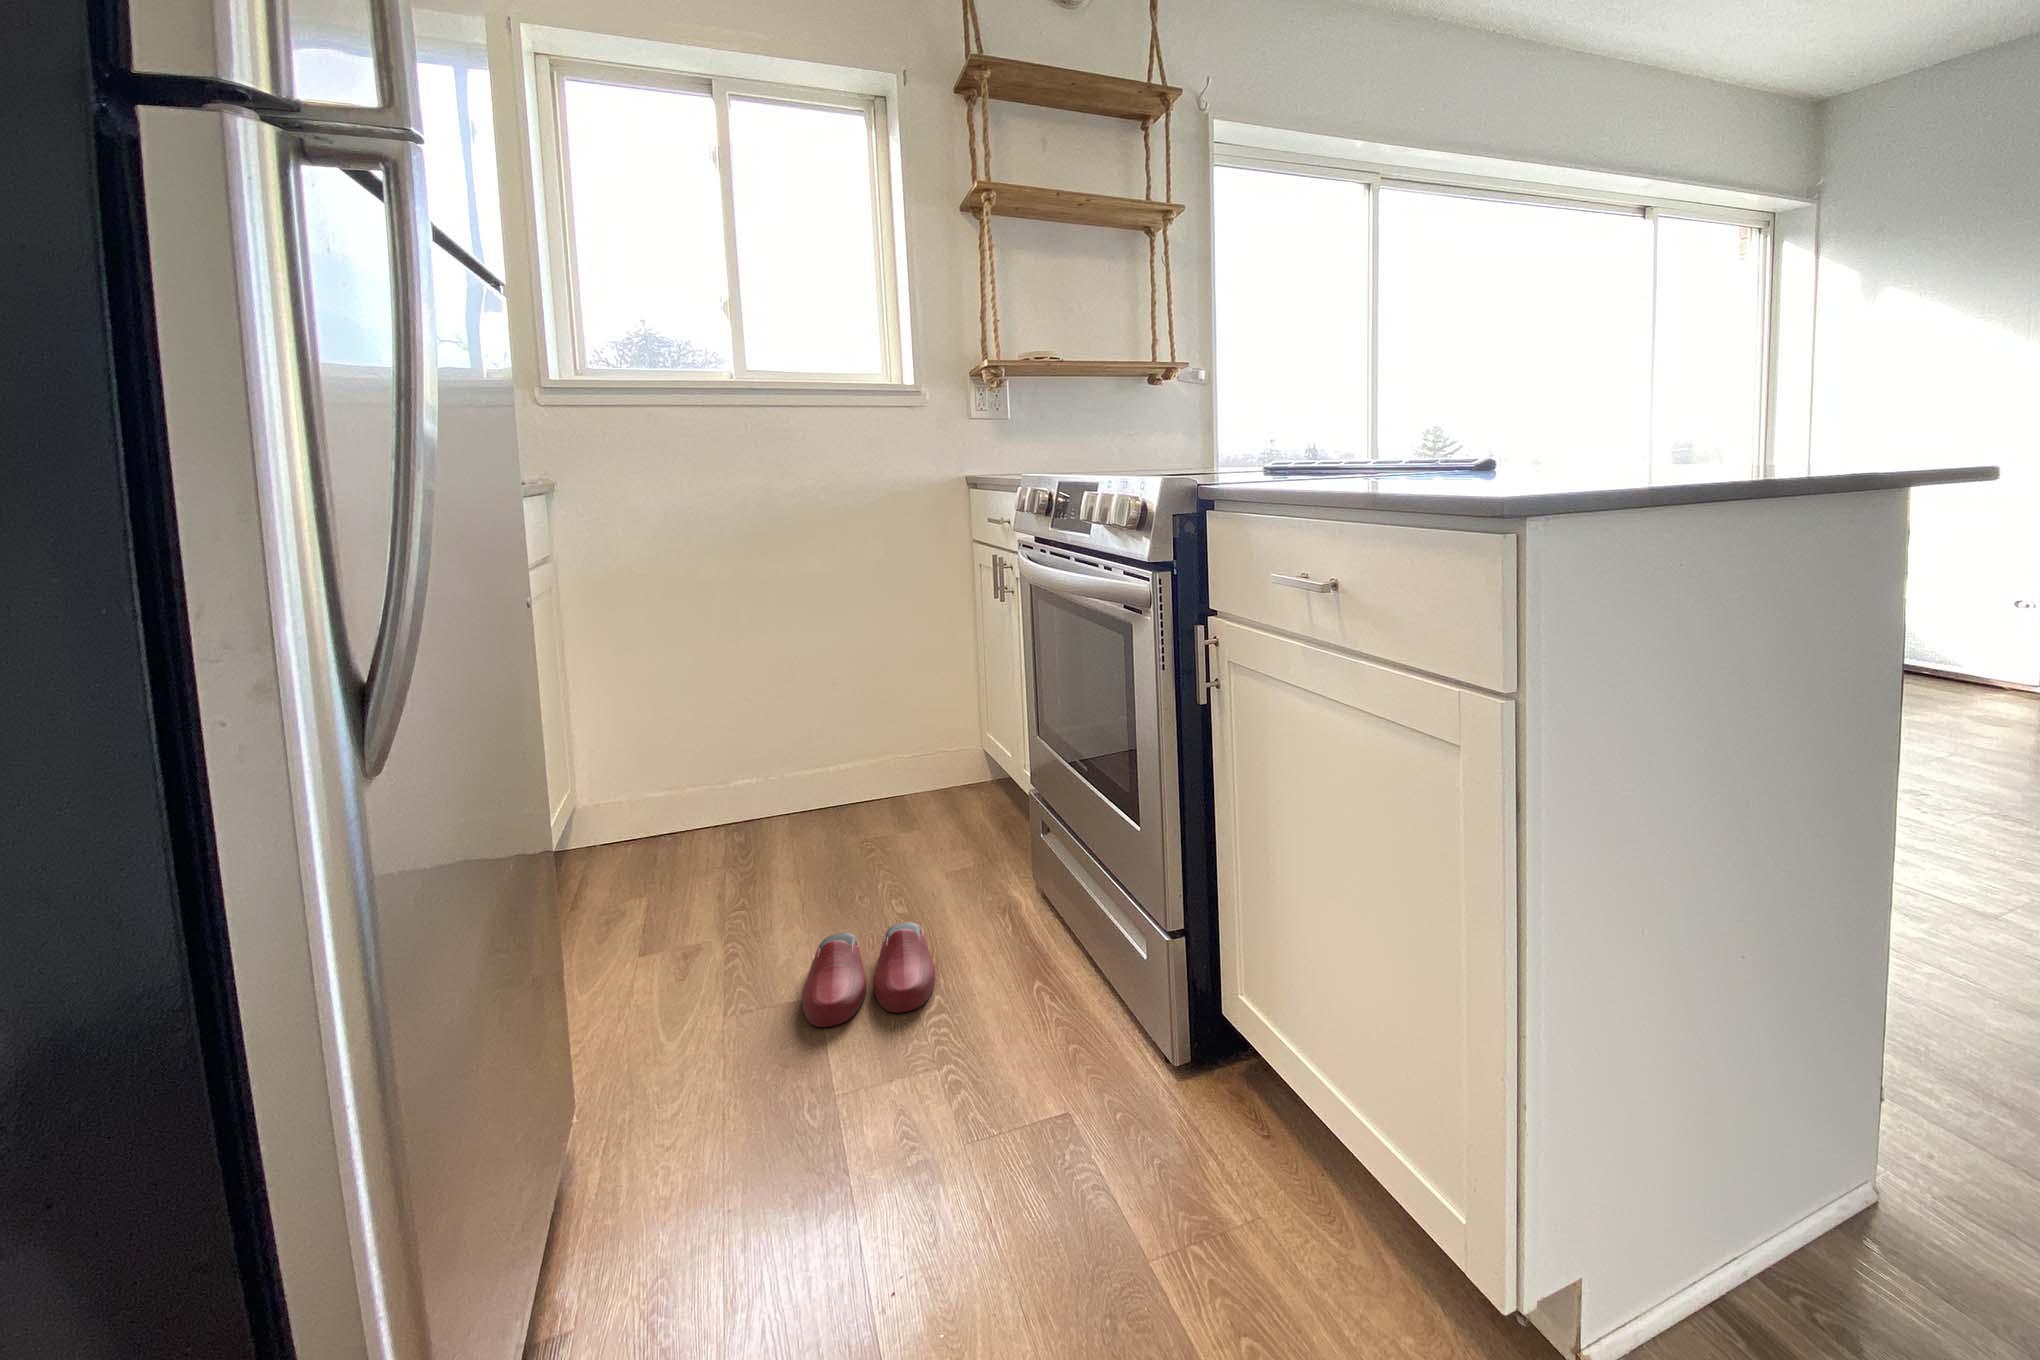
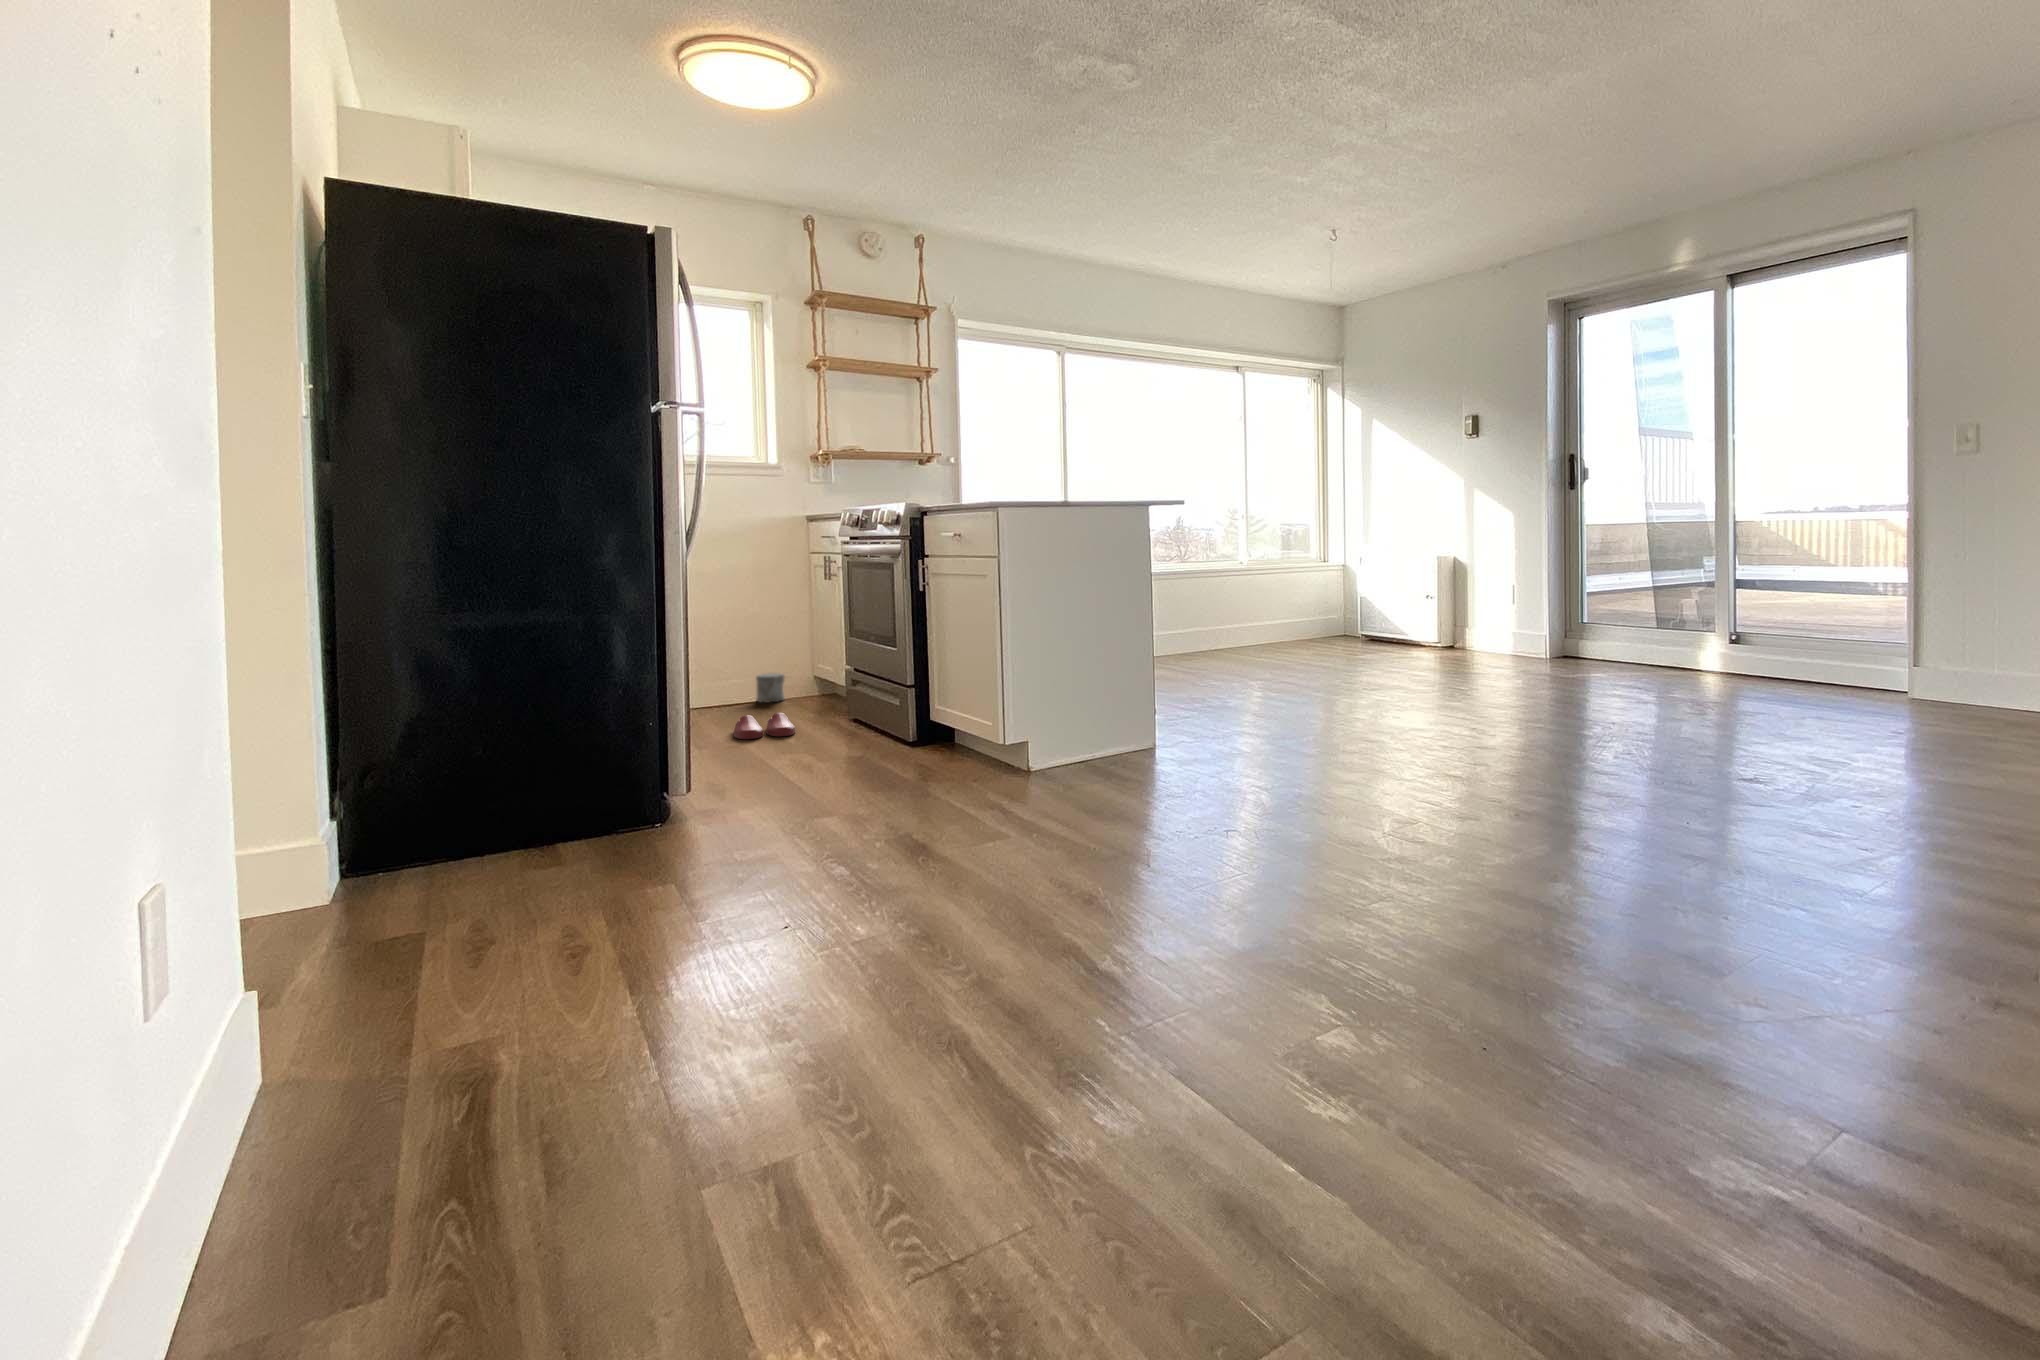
watering can: none [894,751,946,816] -> present [756,673,785,702]

